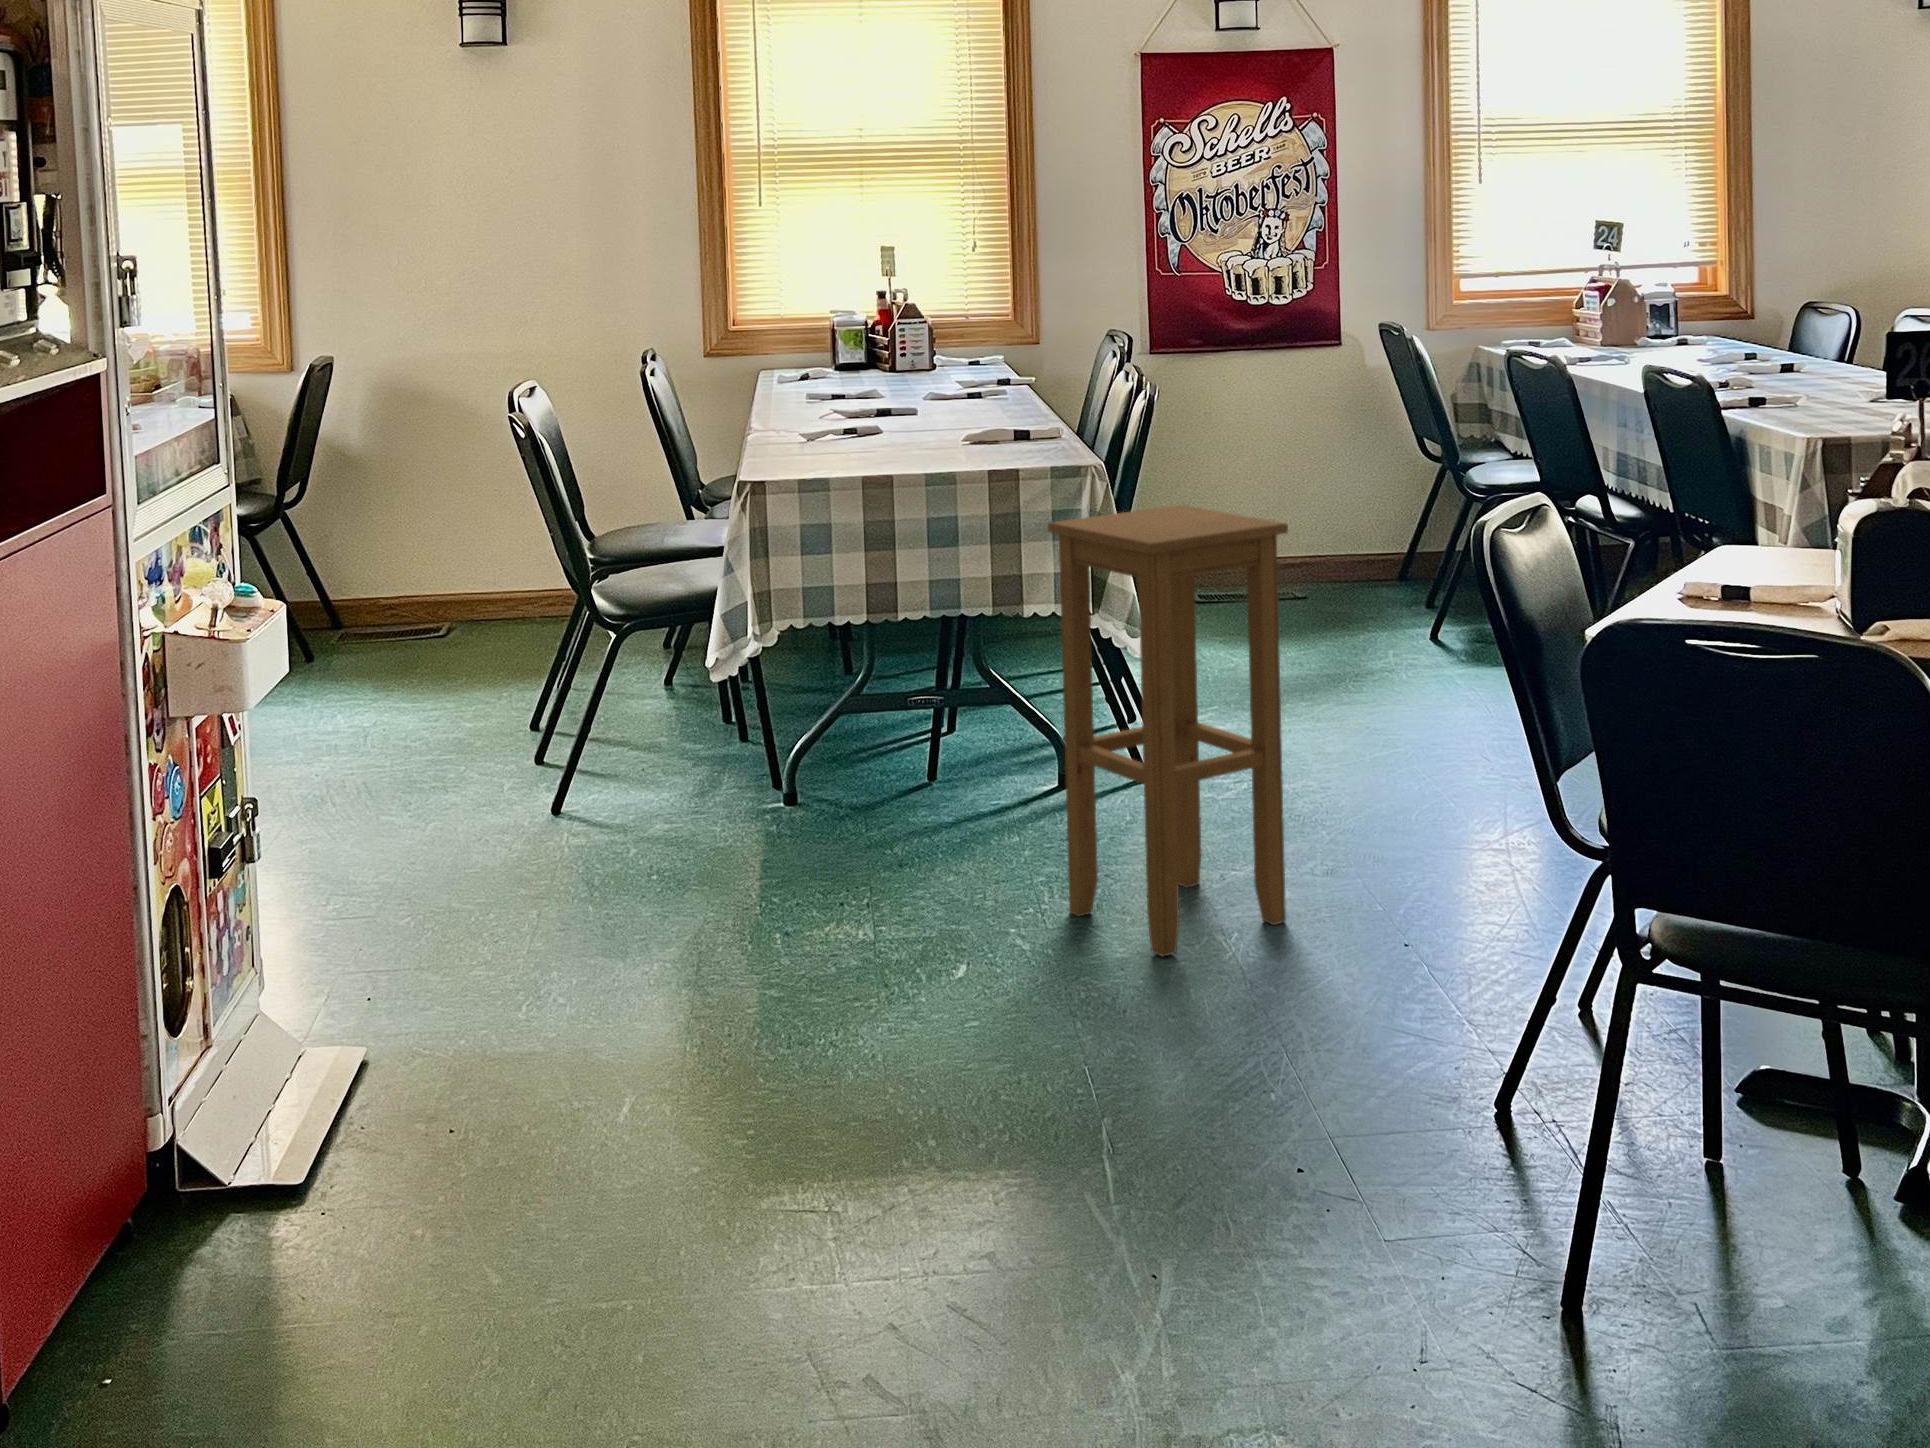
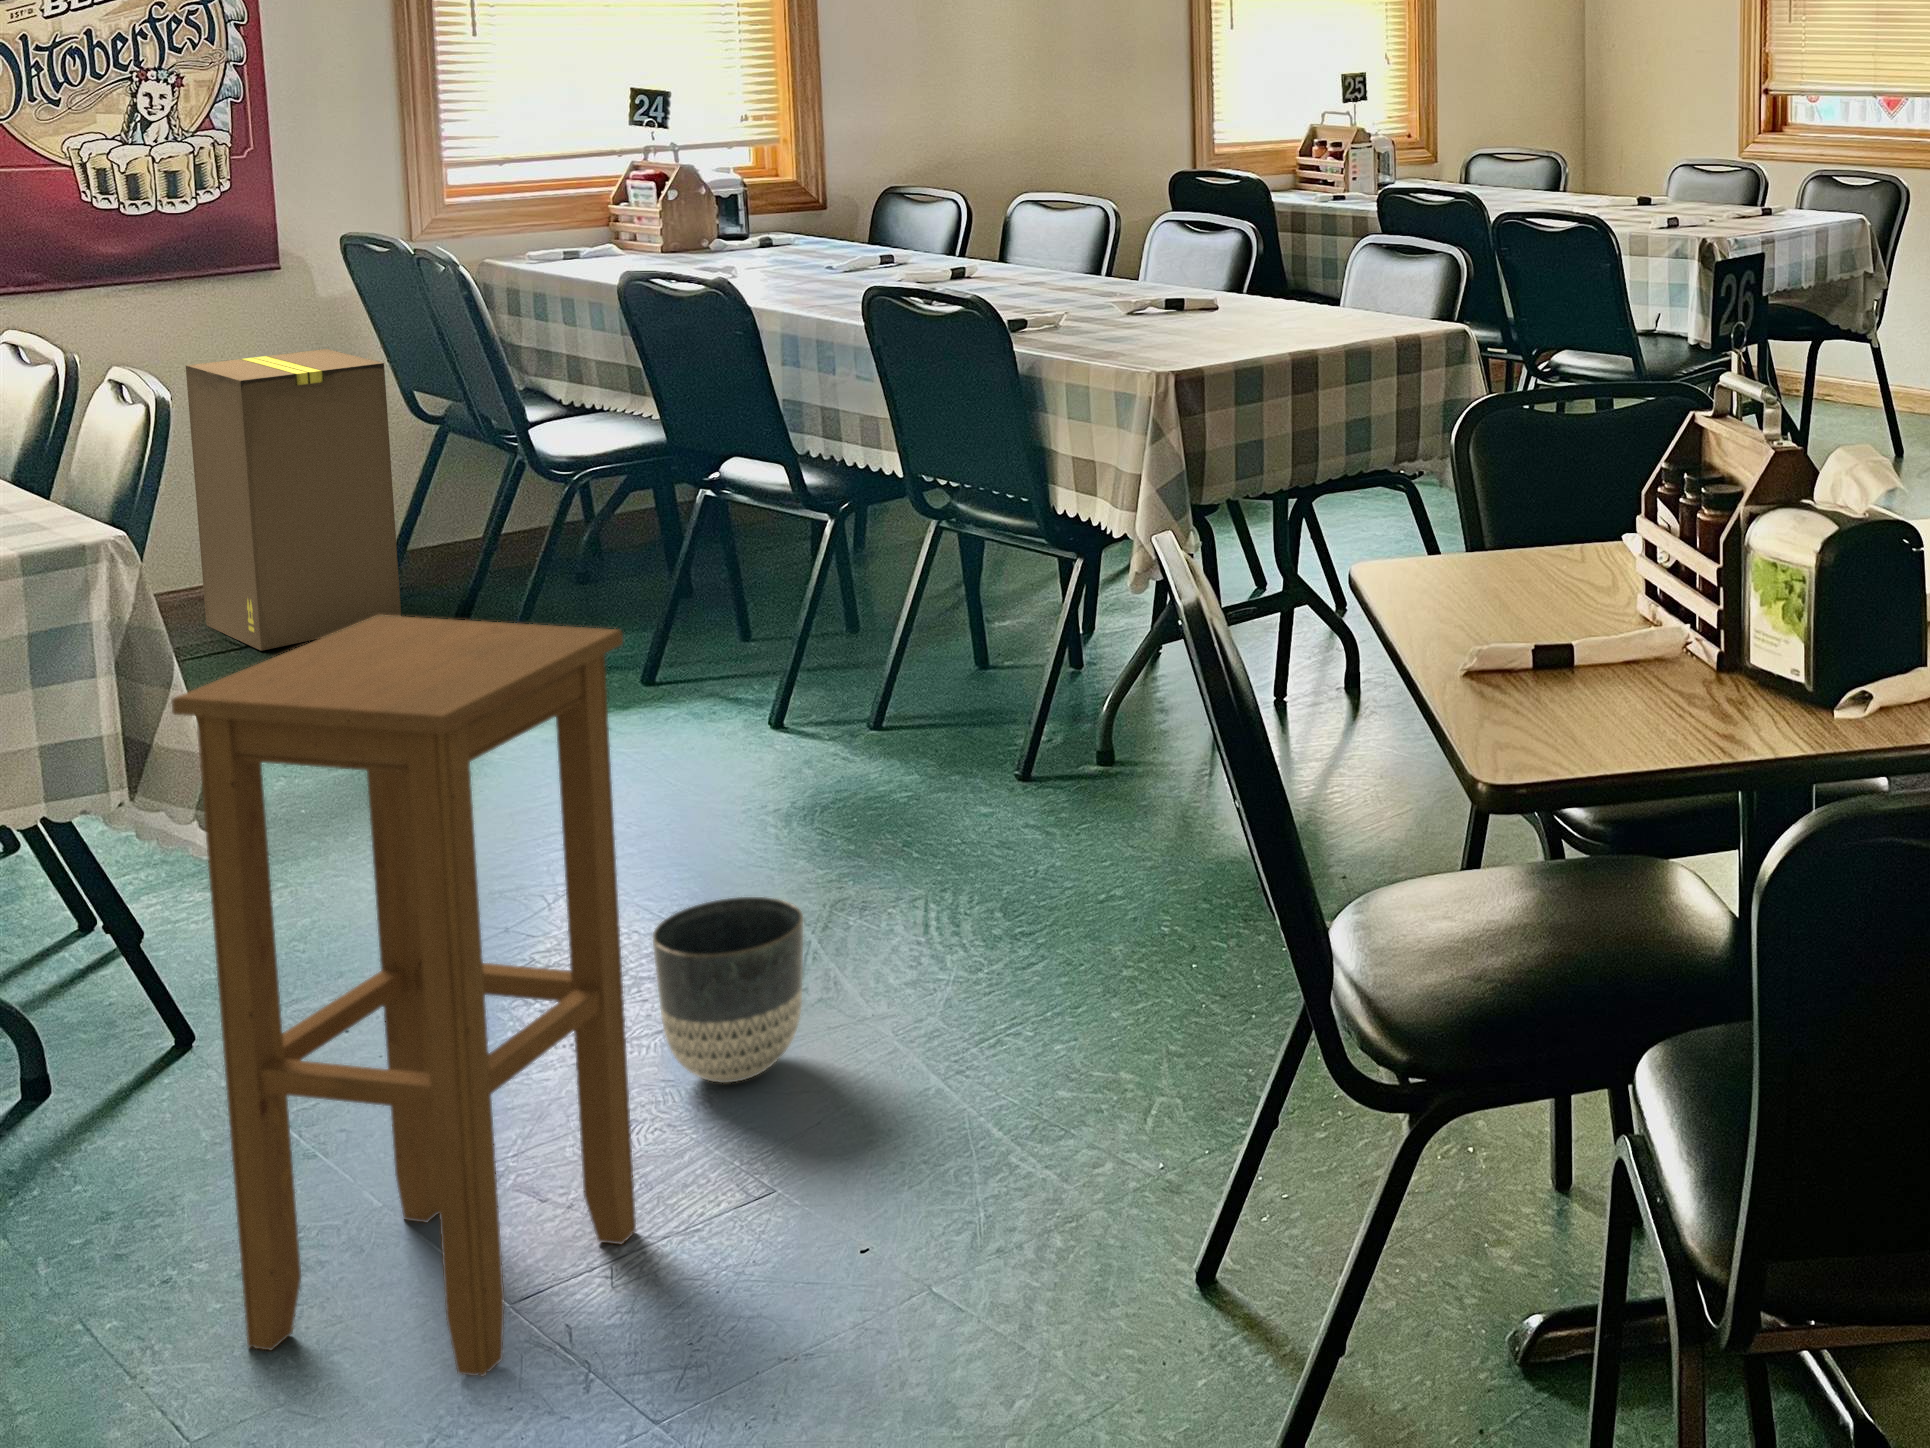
cardboard box: none [1280,403,1395,602] -> present [186,349,401,651]
planter: none [1350,748,1449,870] -> present [653,897,803,1083]

